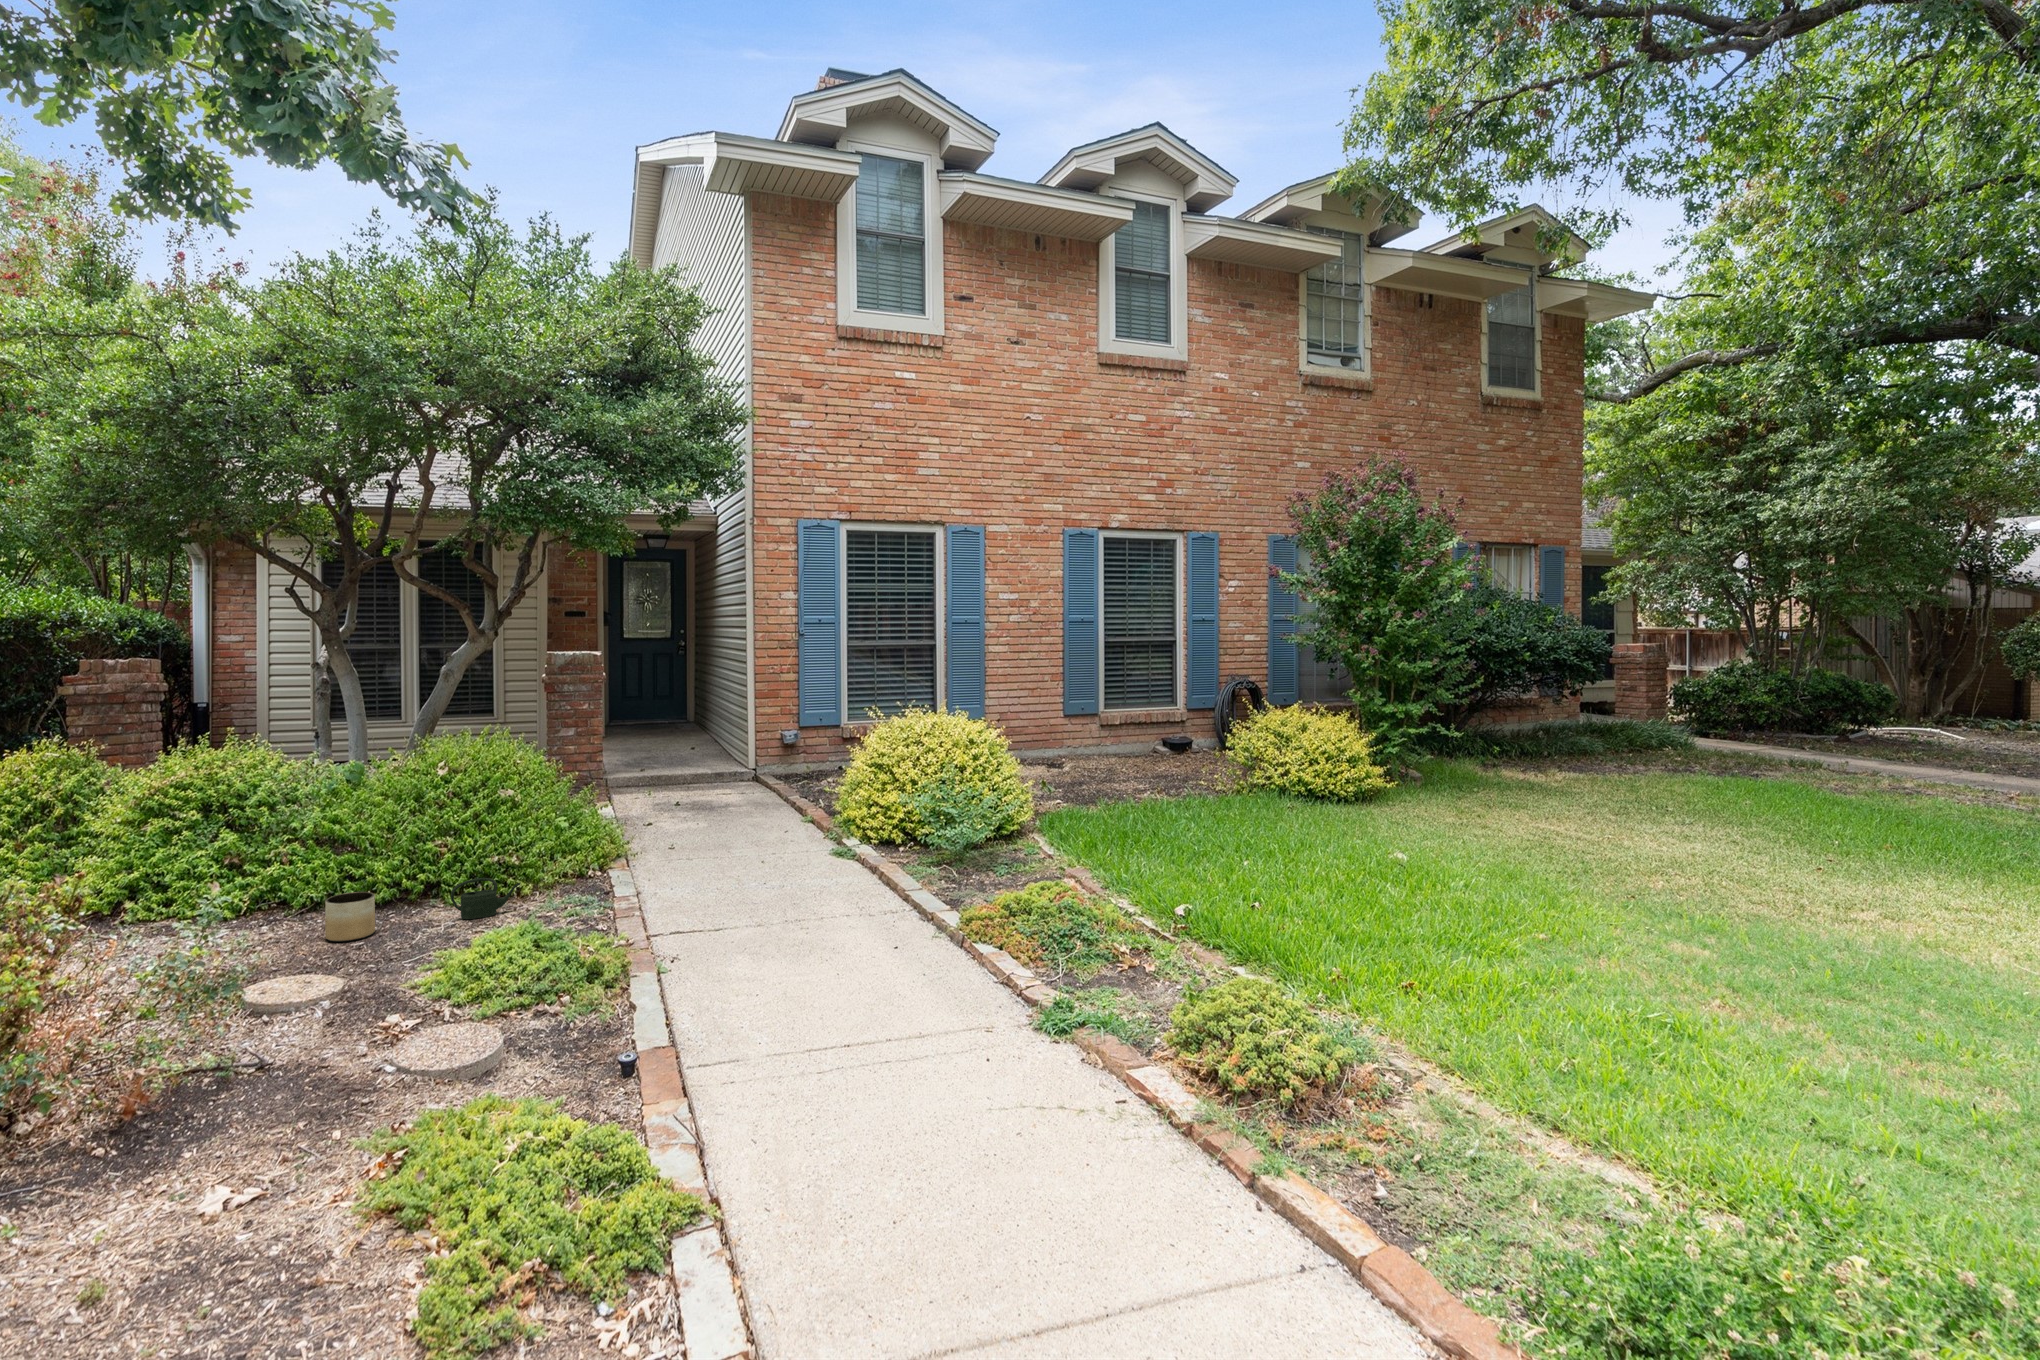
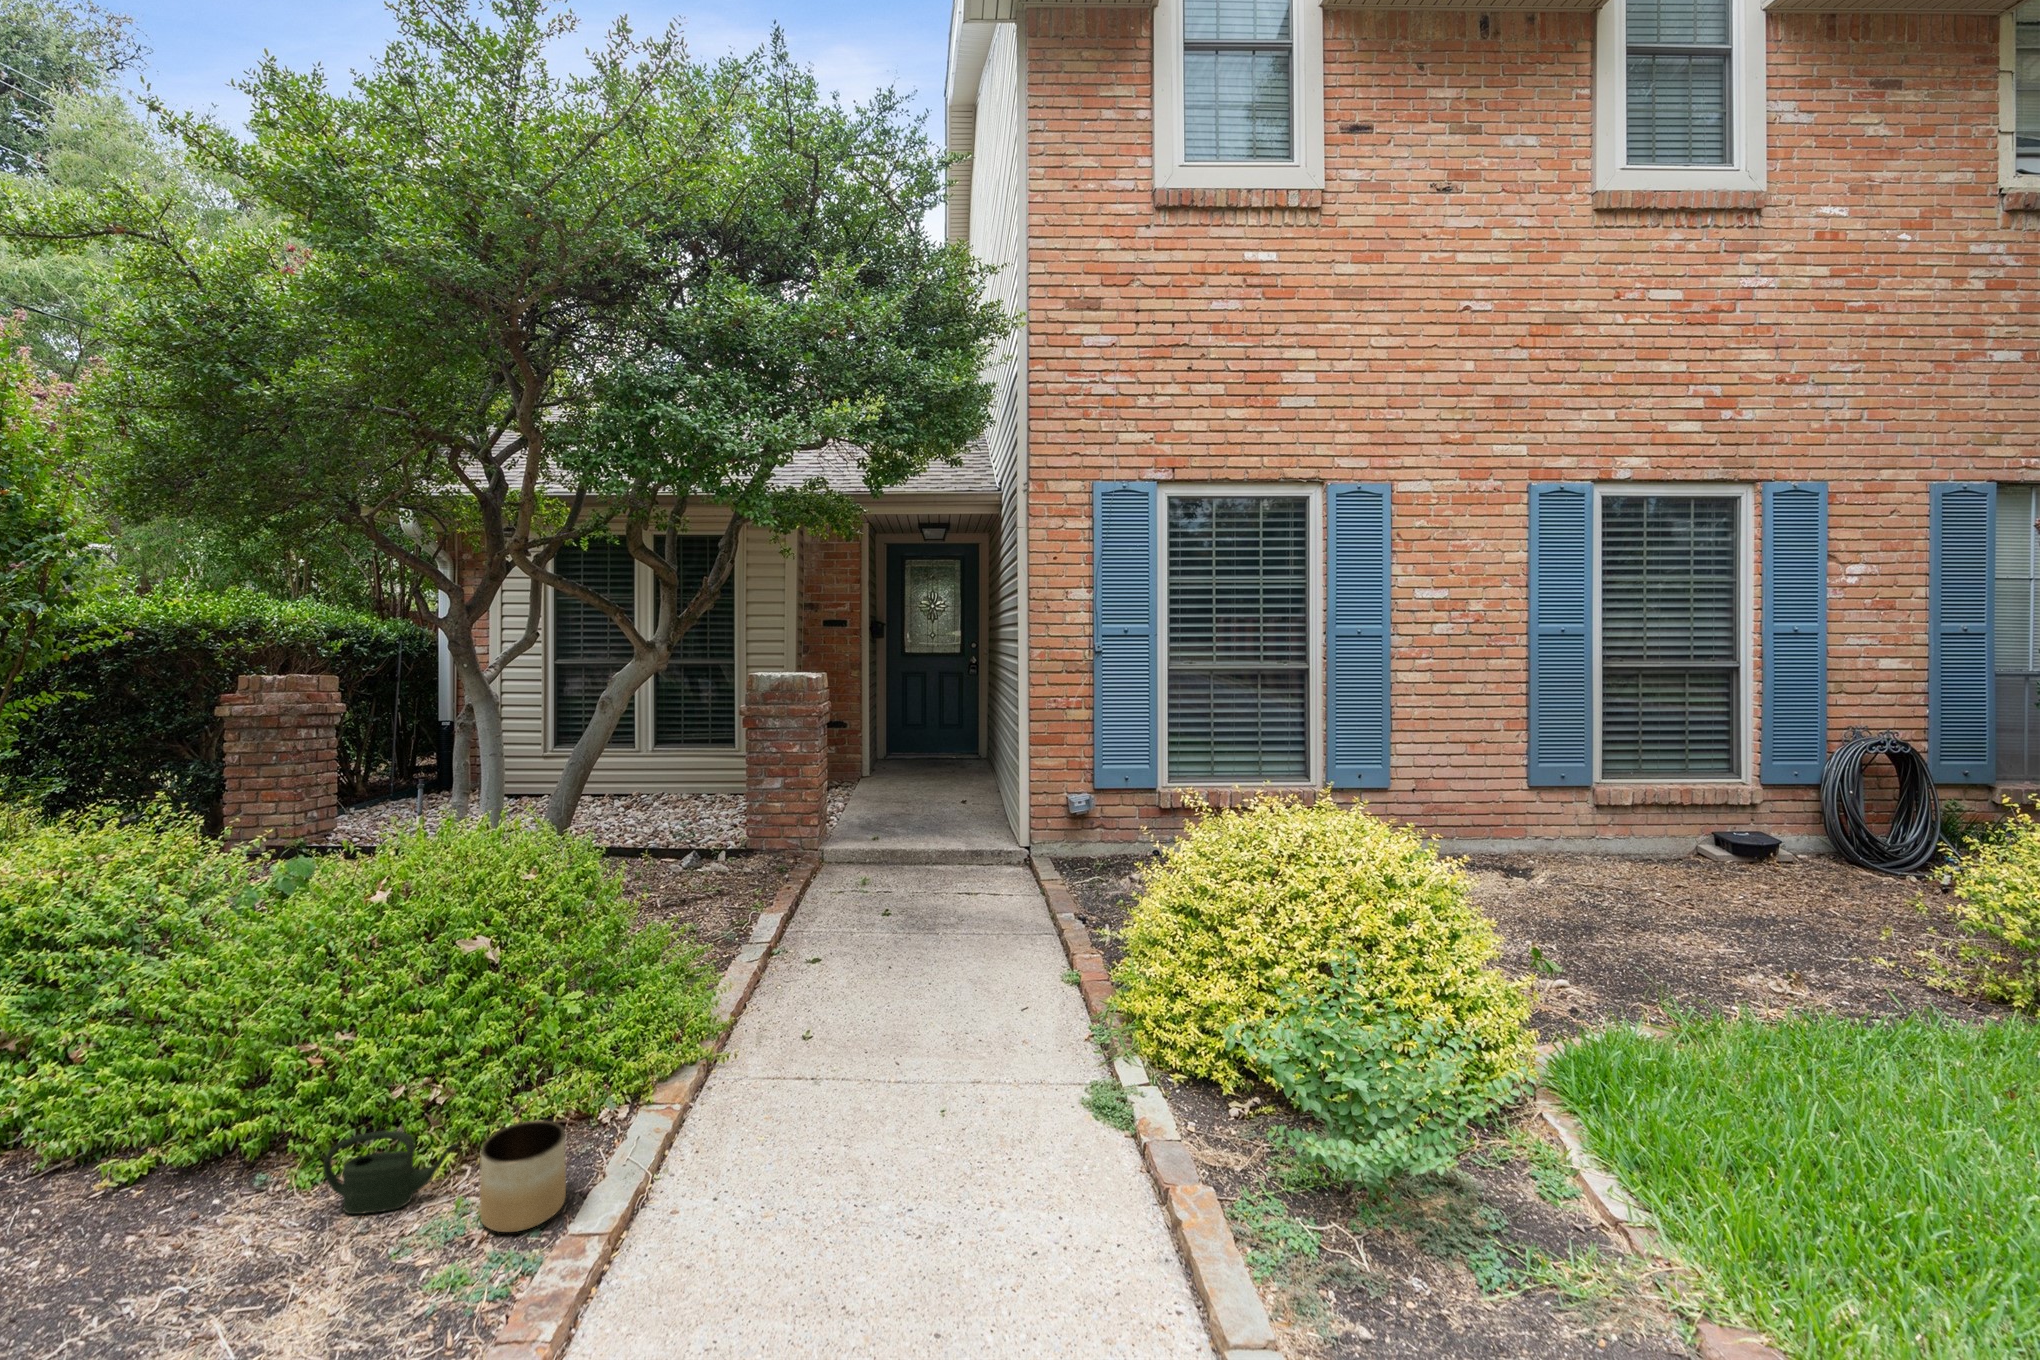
planter: present [325,892,375,942] -> present [480,1120,566,1232]

